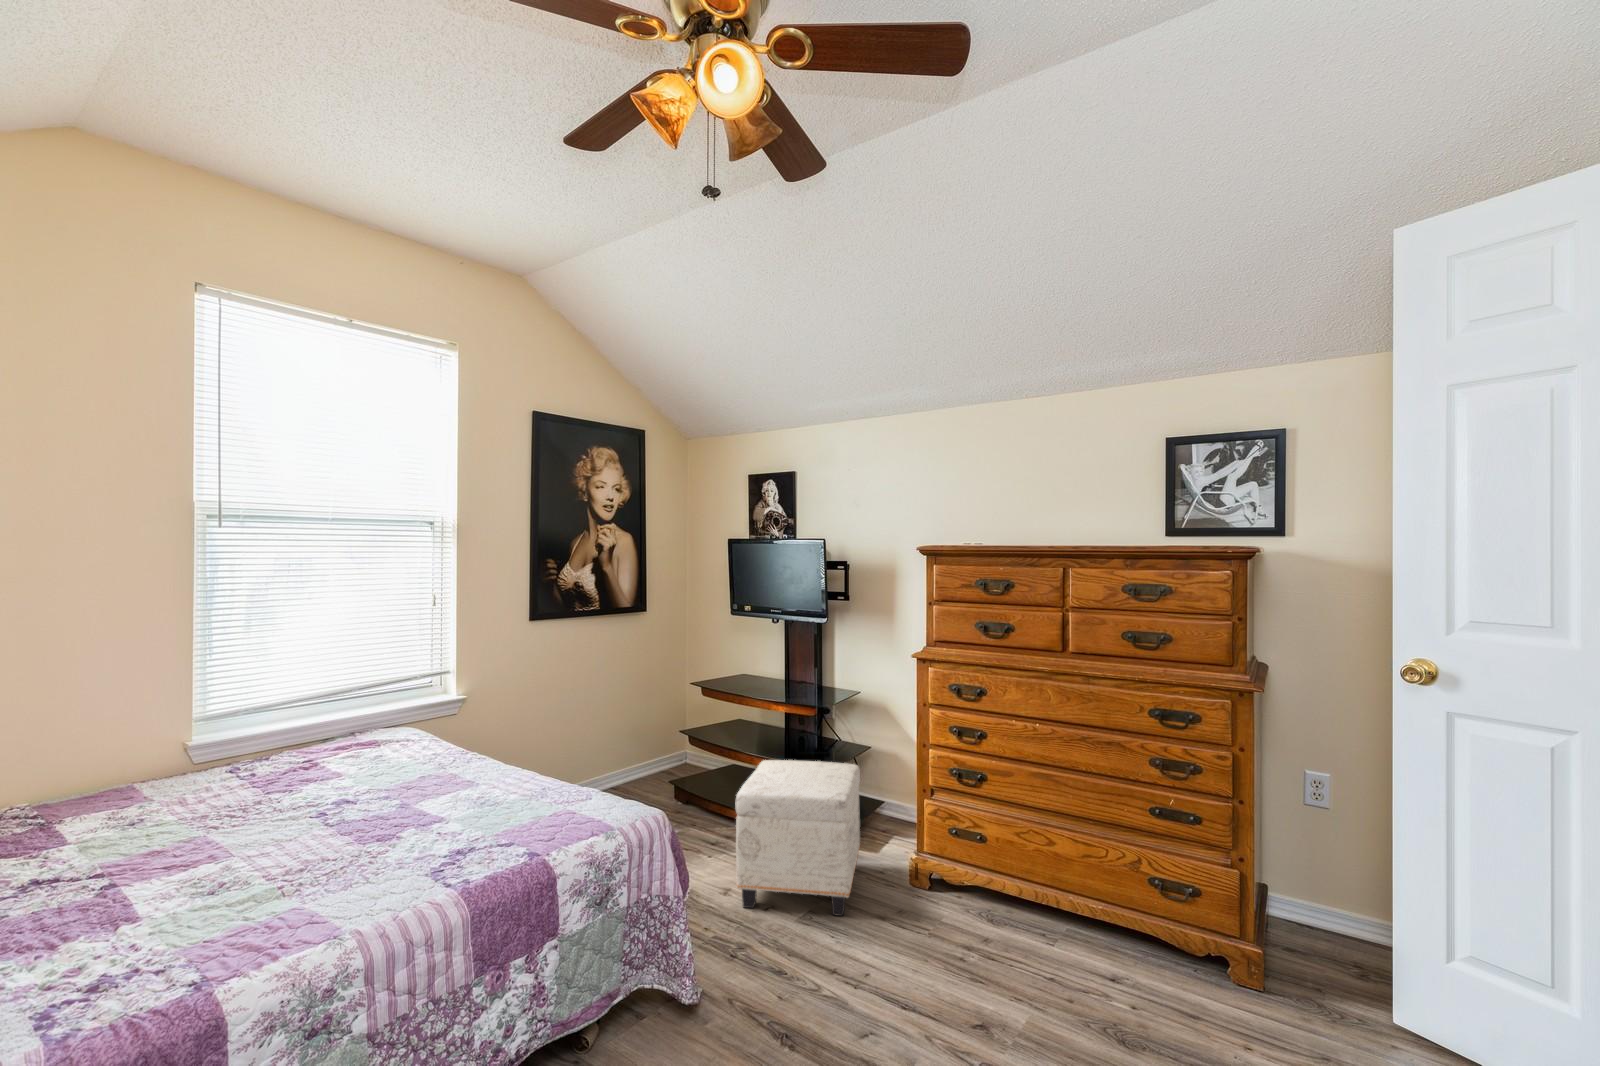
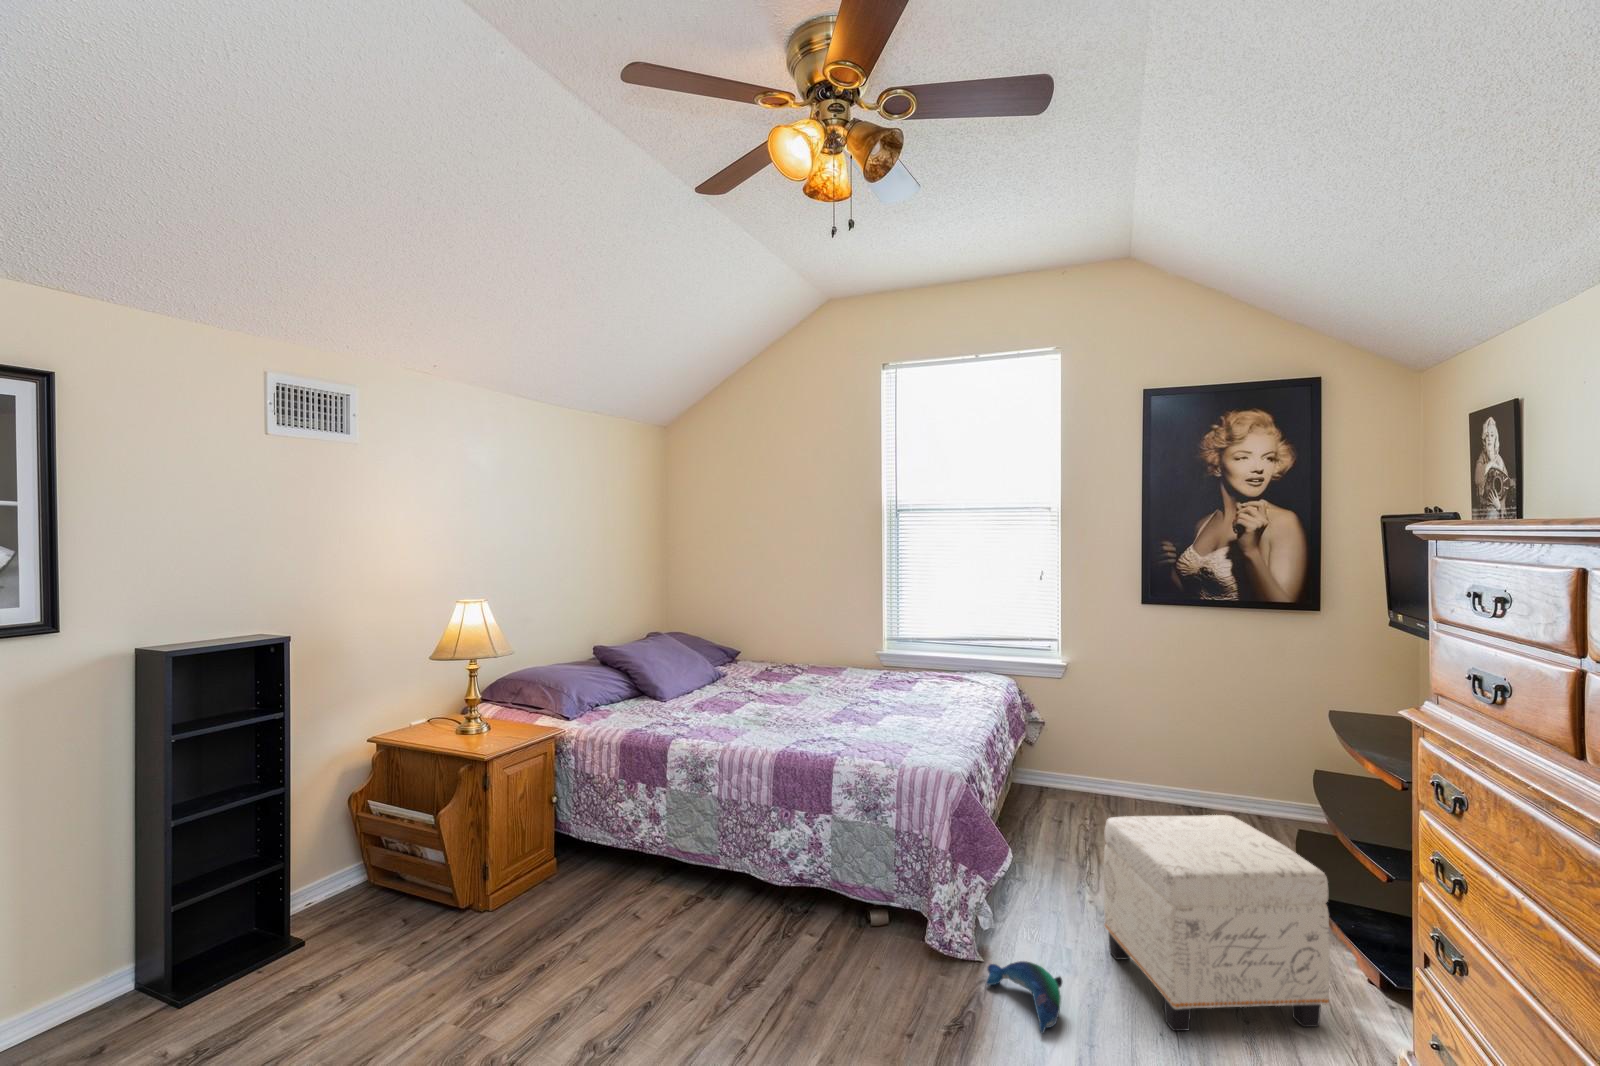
plush toy: none [740,931,833,985] -> present [986,961,1062,1034]

